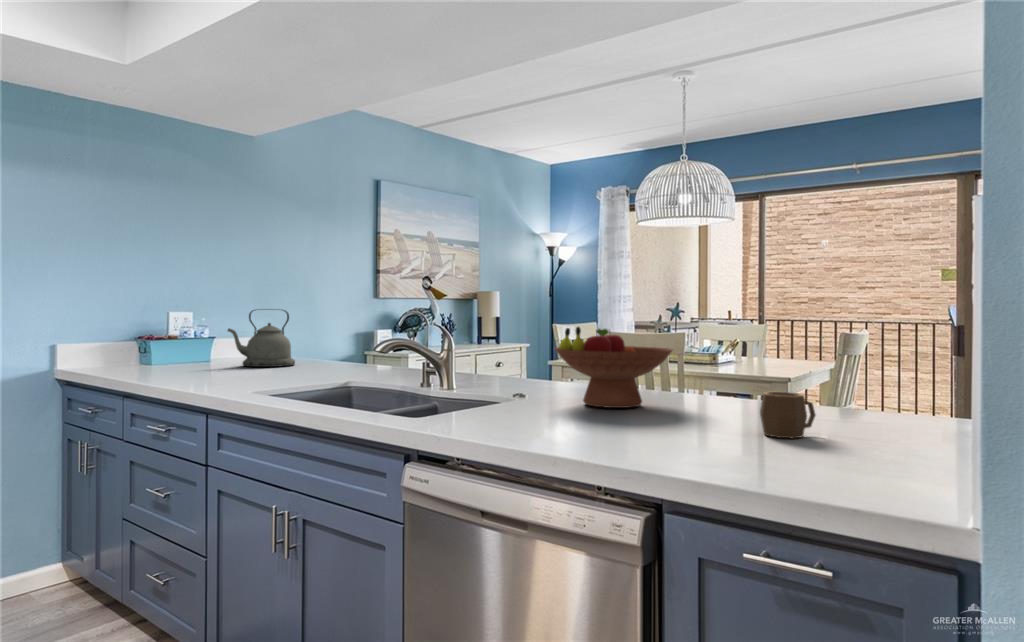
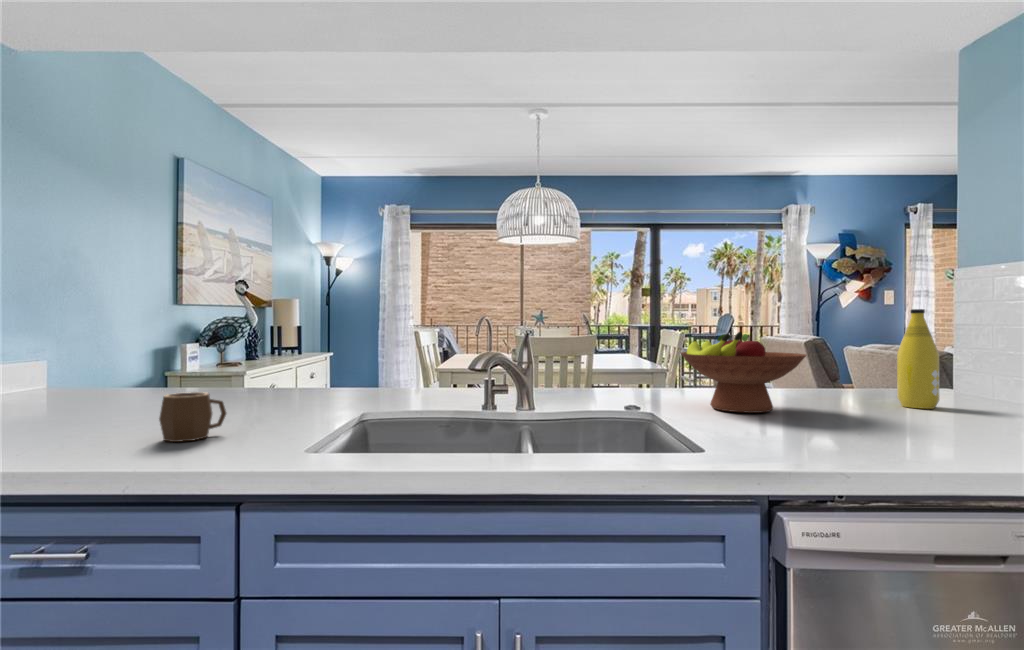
bottle: none [813,302,861,426] -> present [897,309,940,409]
kettle: present [228,309,295,367] -> none [66,314,172,404]
mug: present [760,392,815,438] -> present [159,392,226,442]

